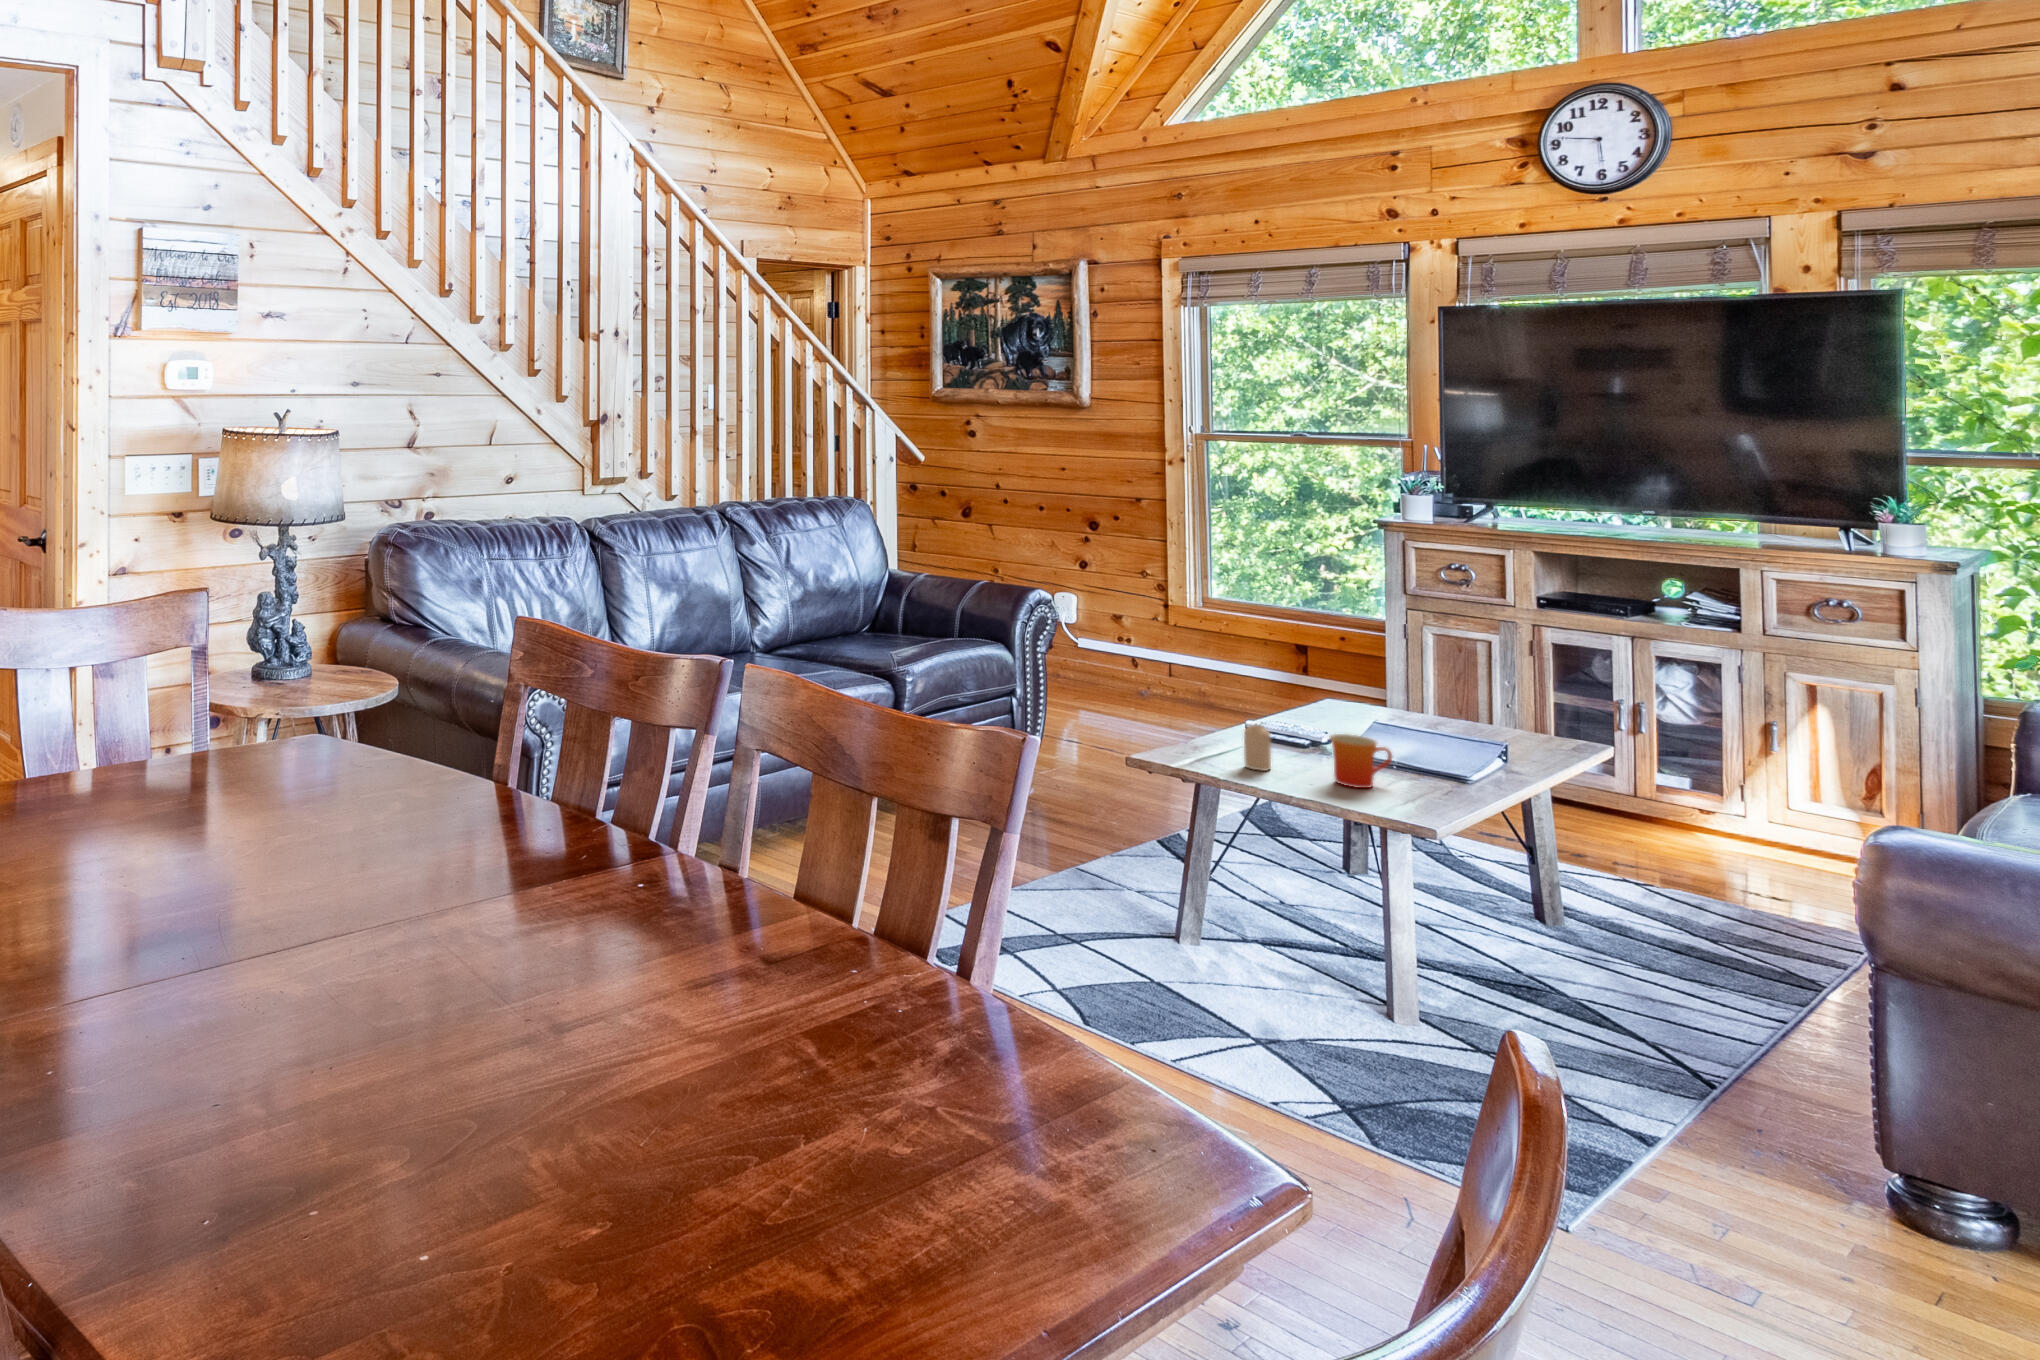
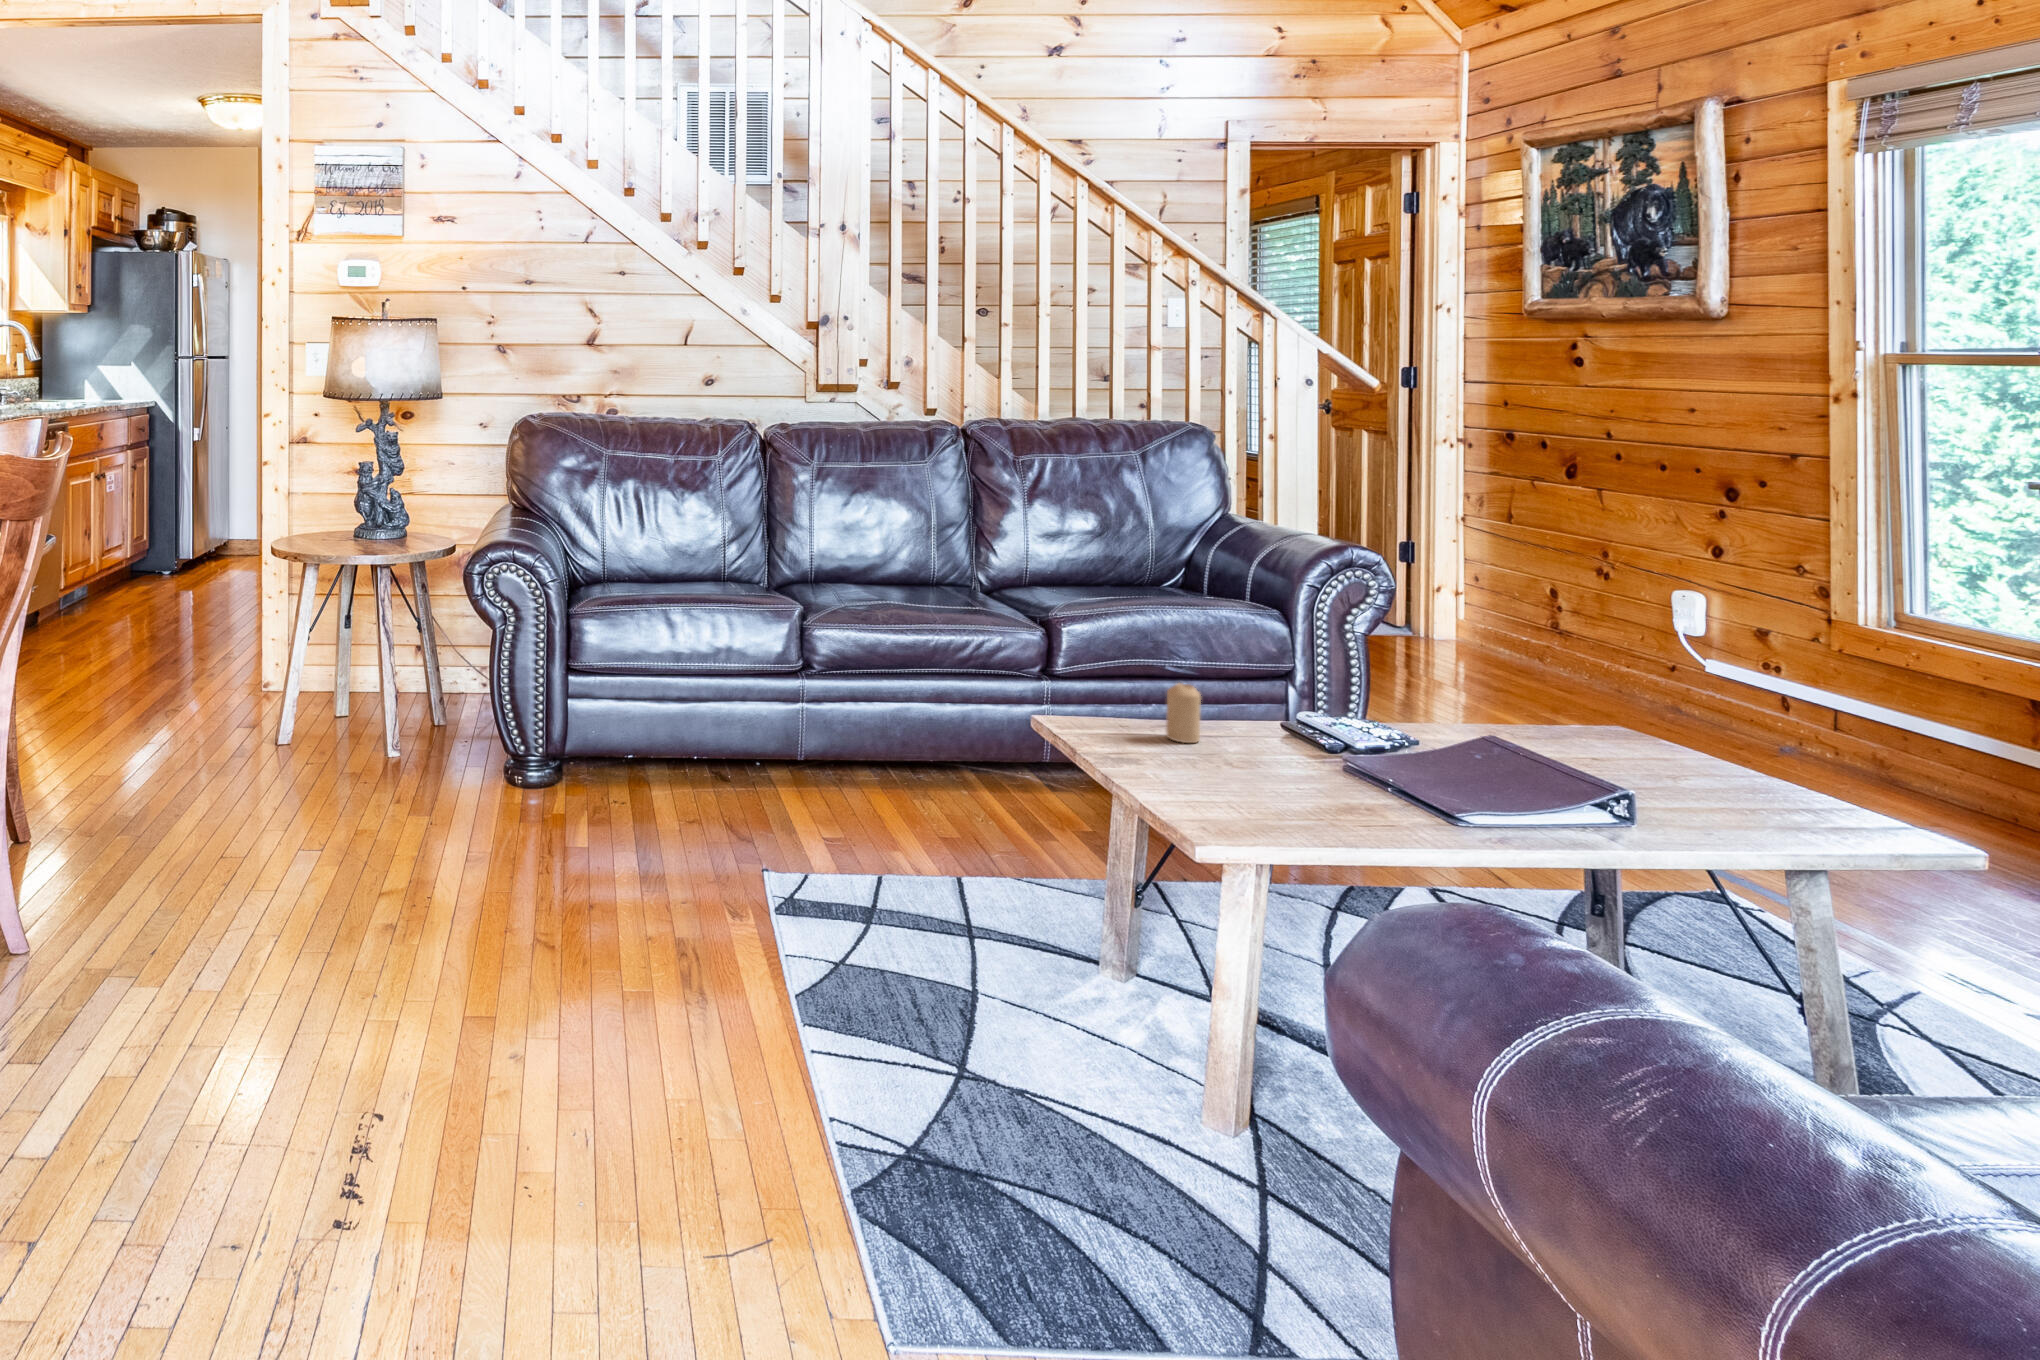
mug: present [1330,734,1392,788] -> none [1219,706,1302,780]

